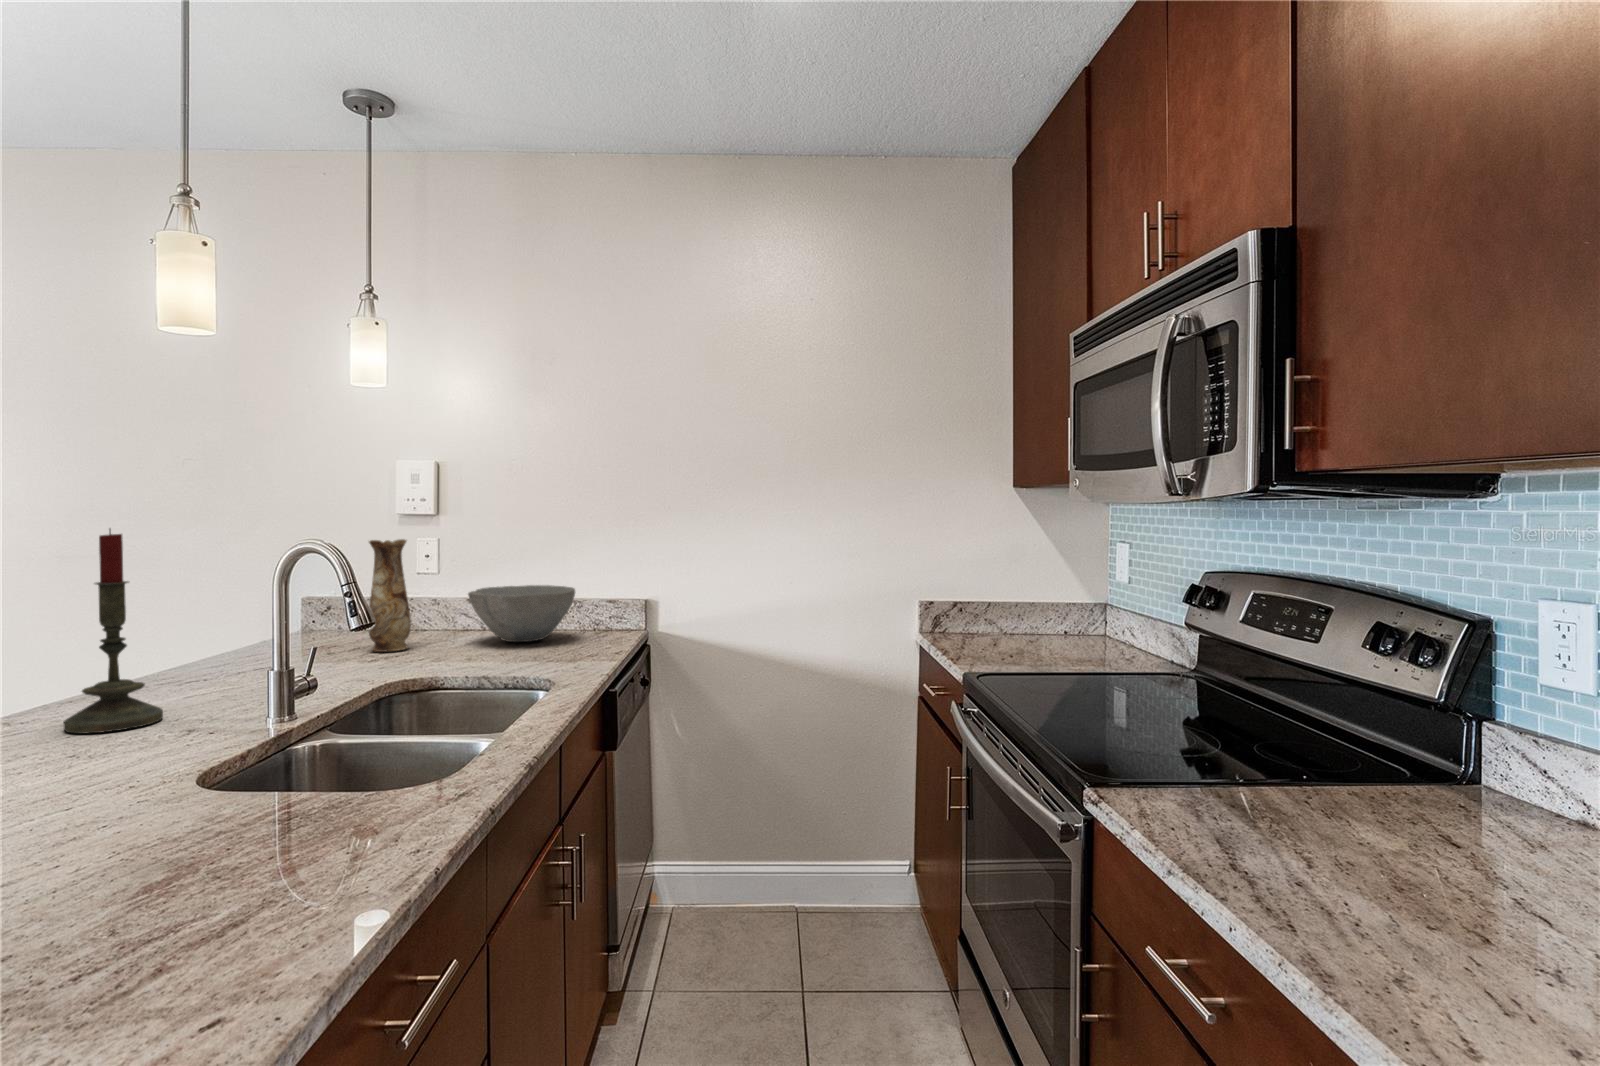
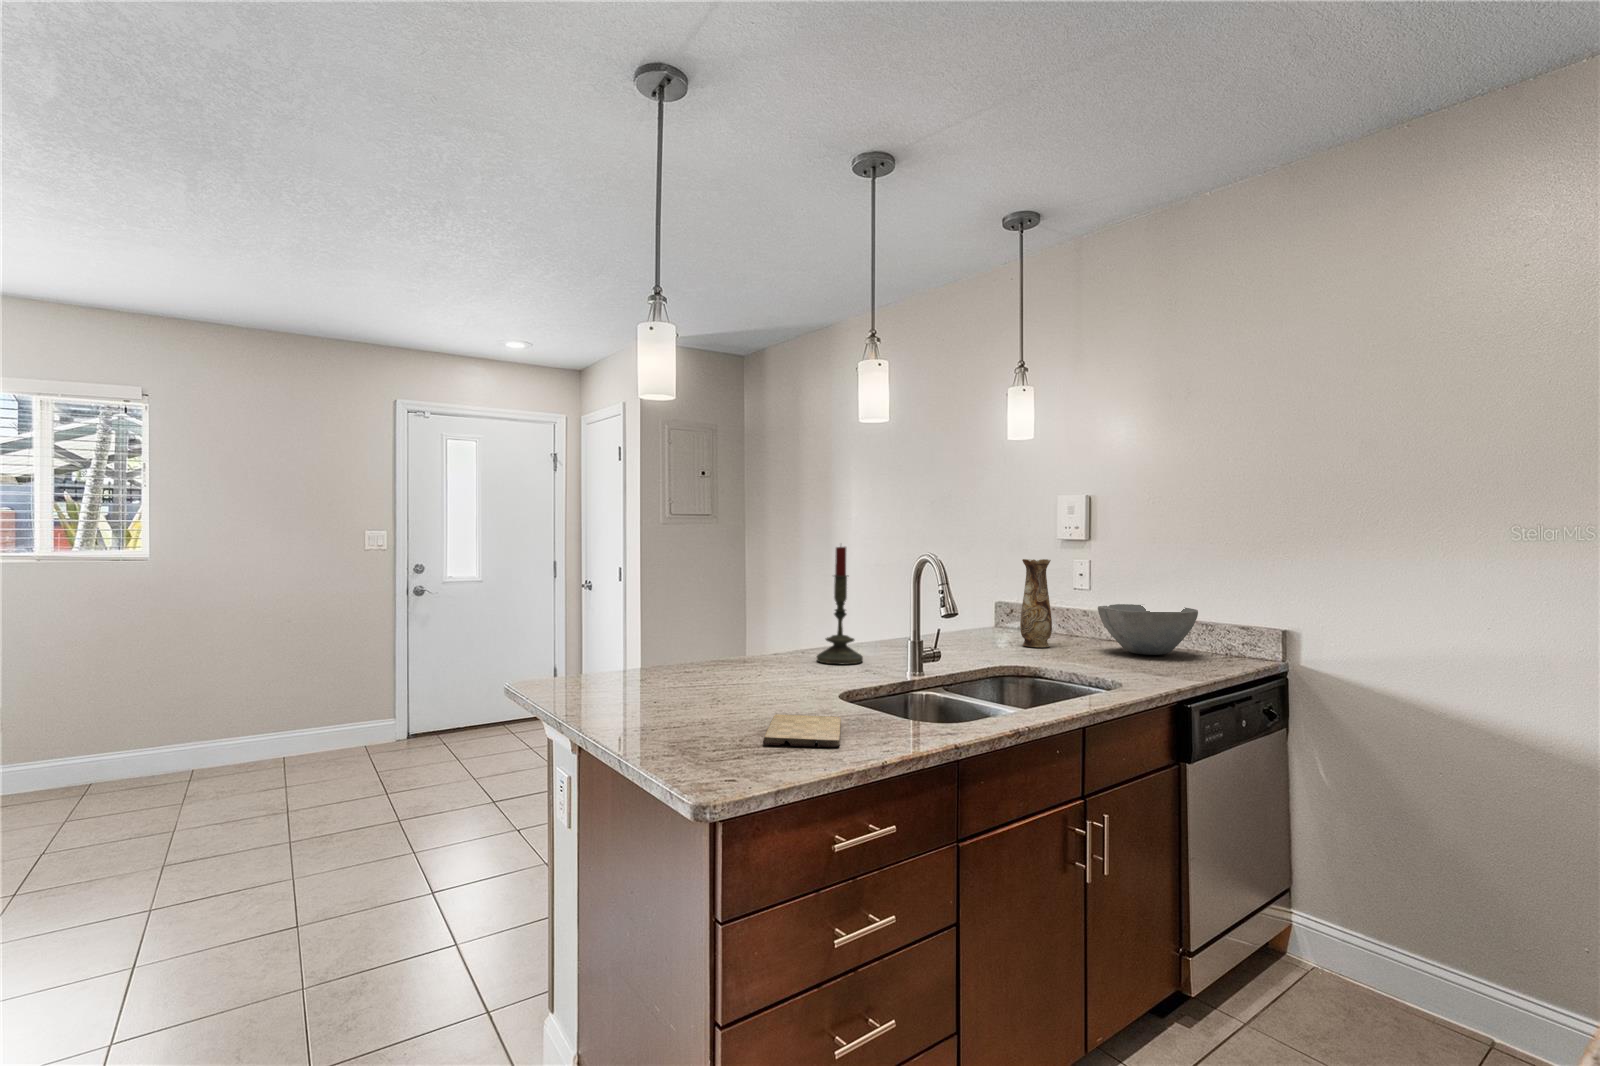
cutting board: none [151,818,345,909] -> present [763,714,841,747]

